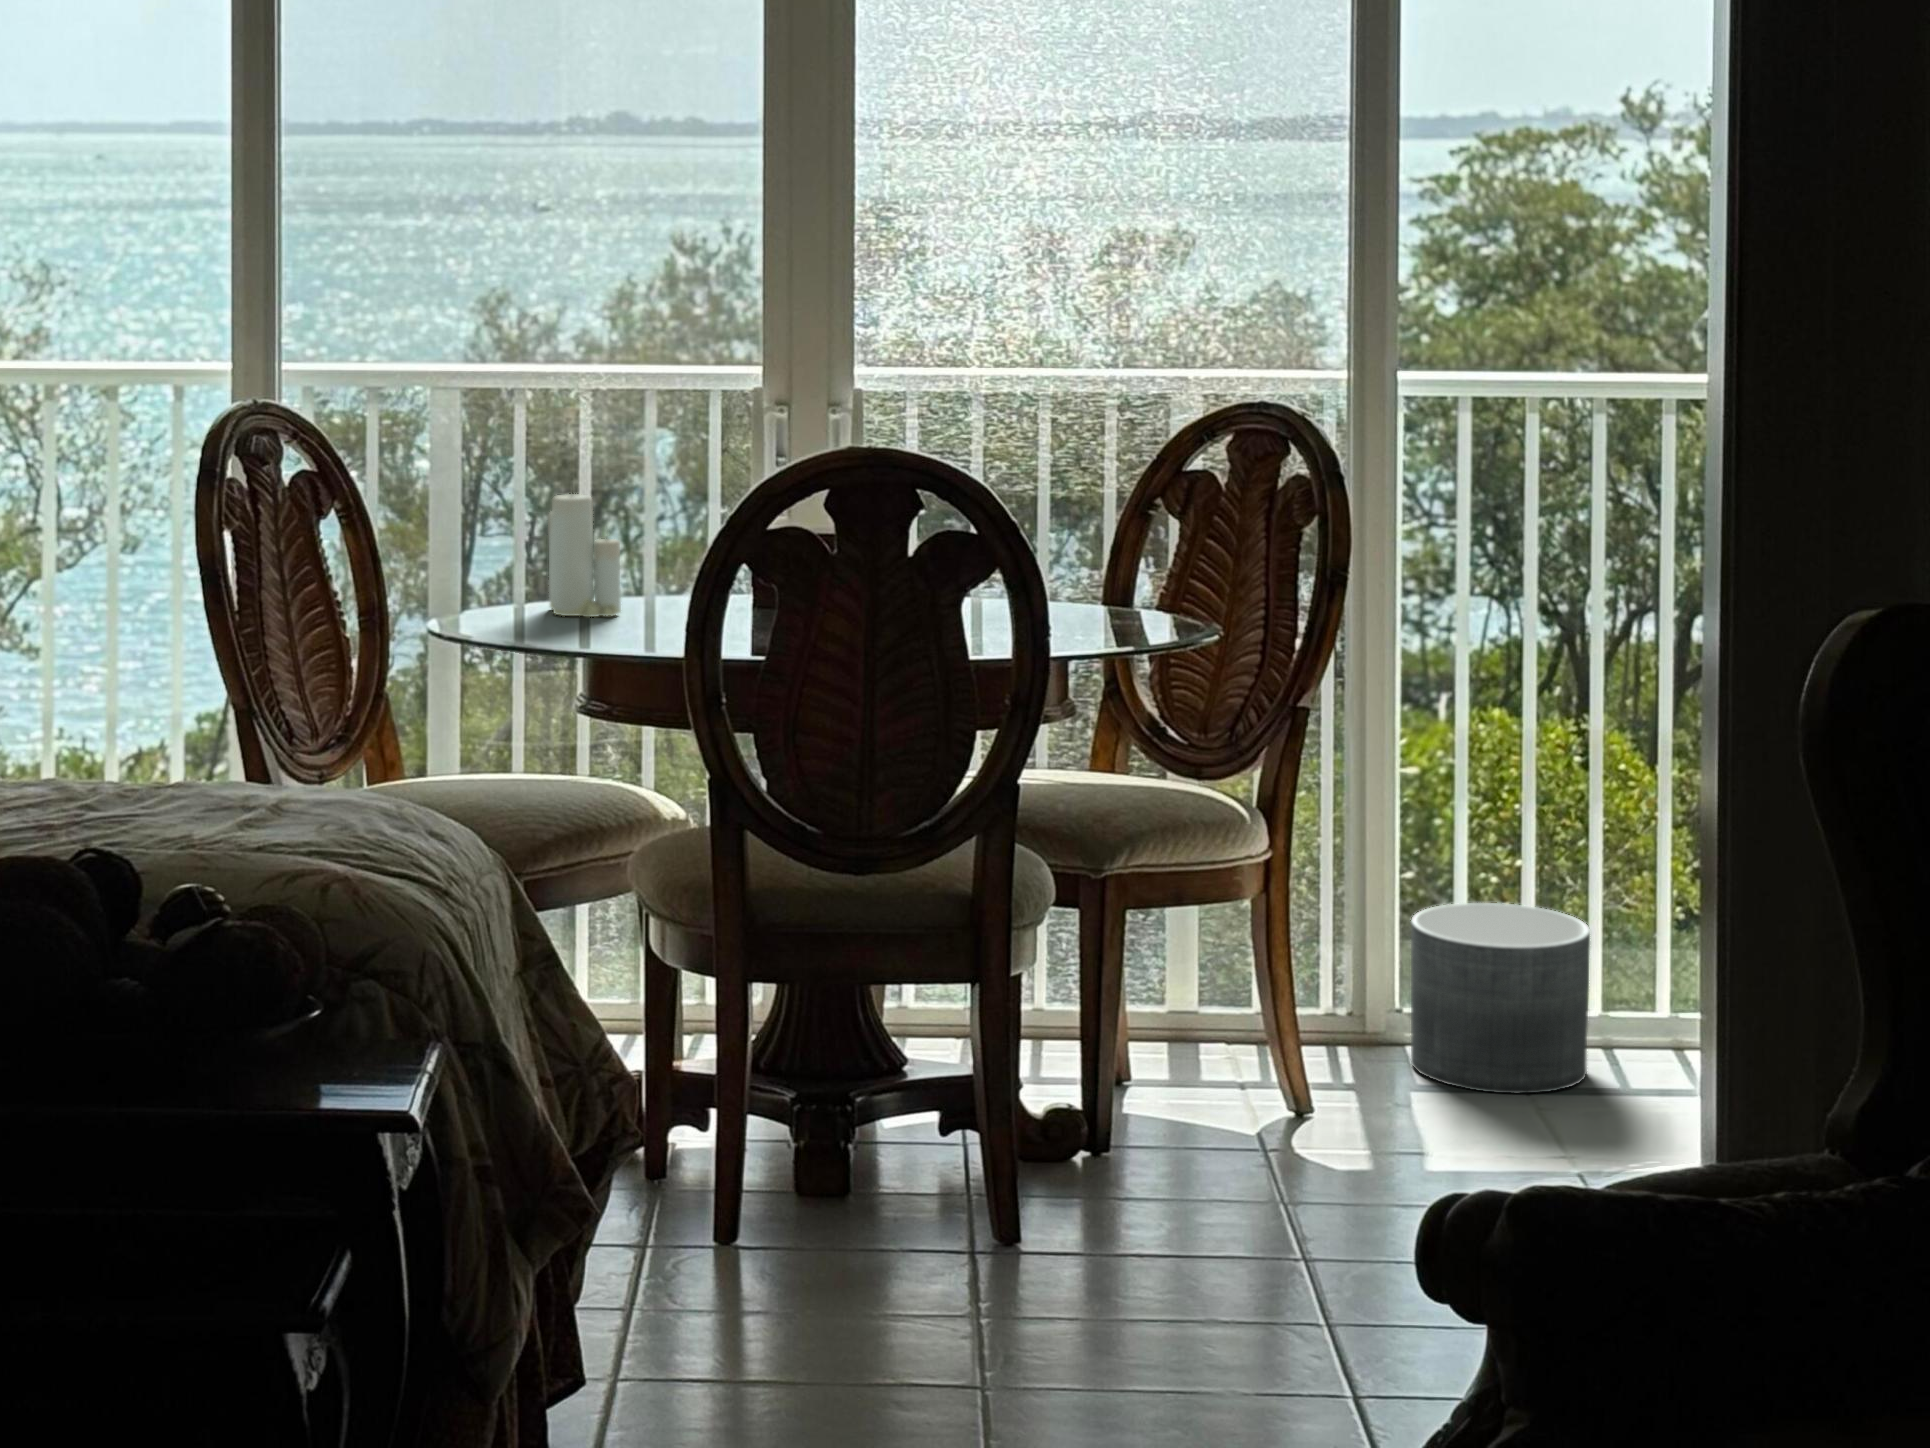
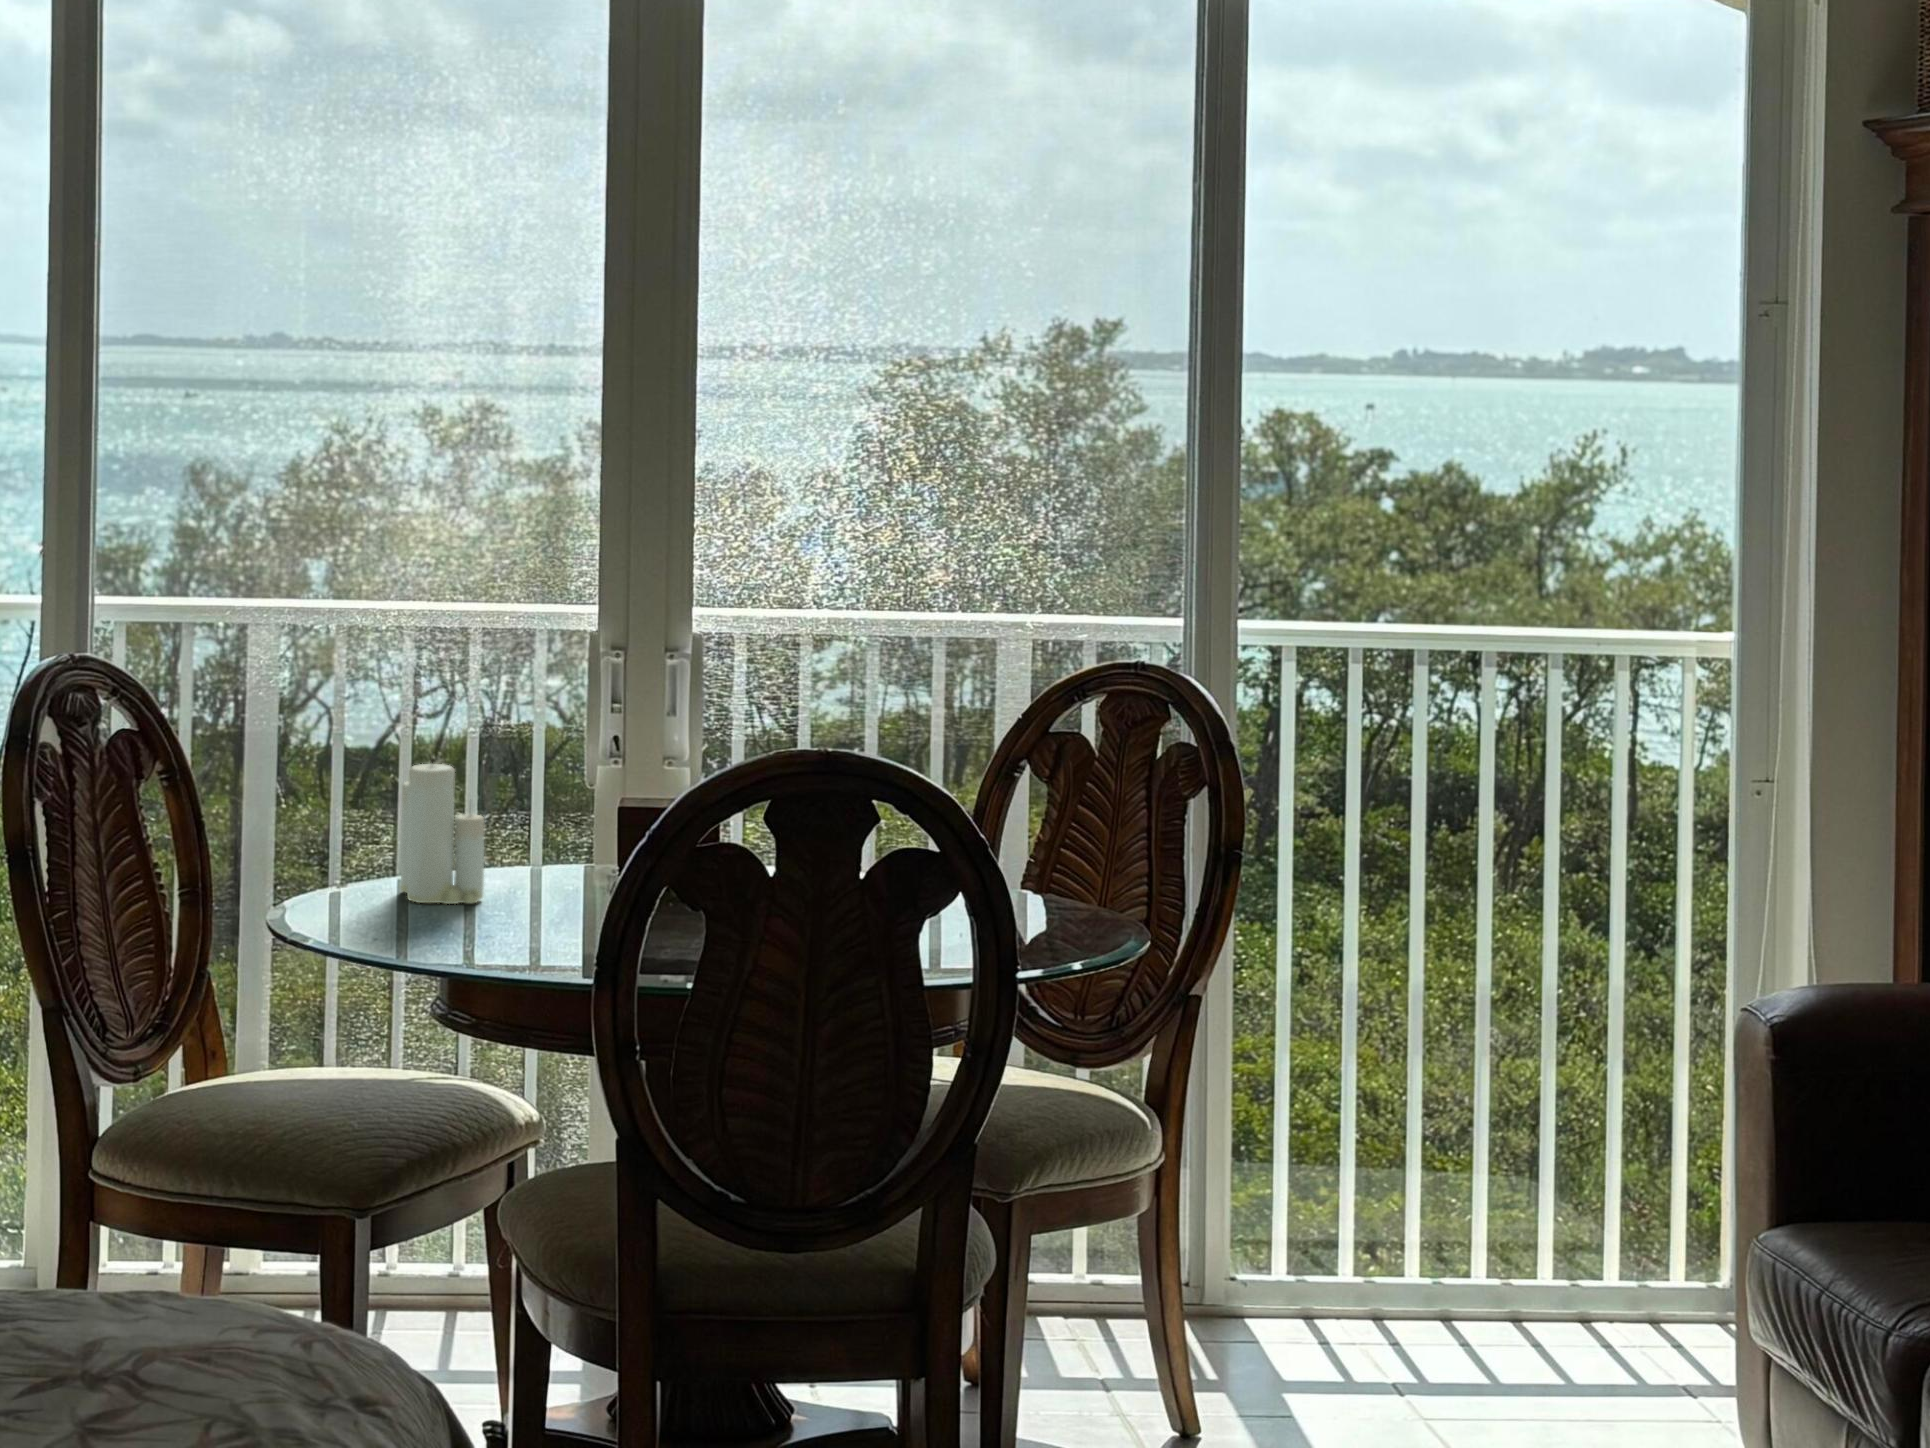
planter: present [1411,903,1590,1093] -> none [1257,1164,1438,1375]

